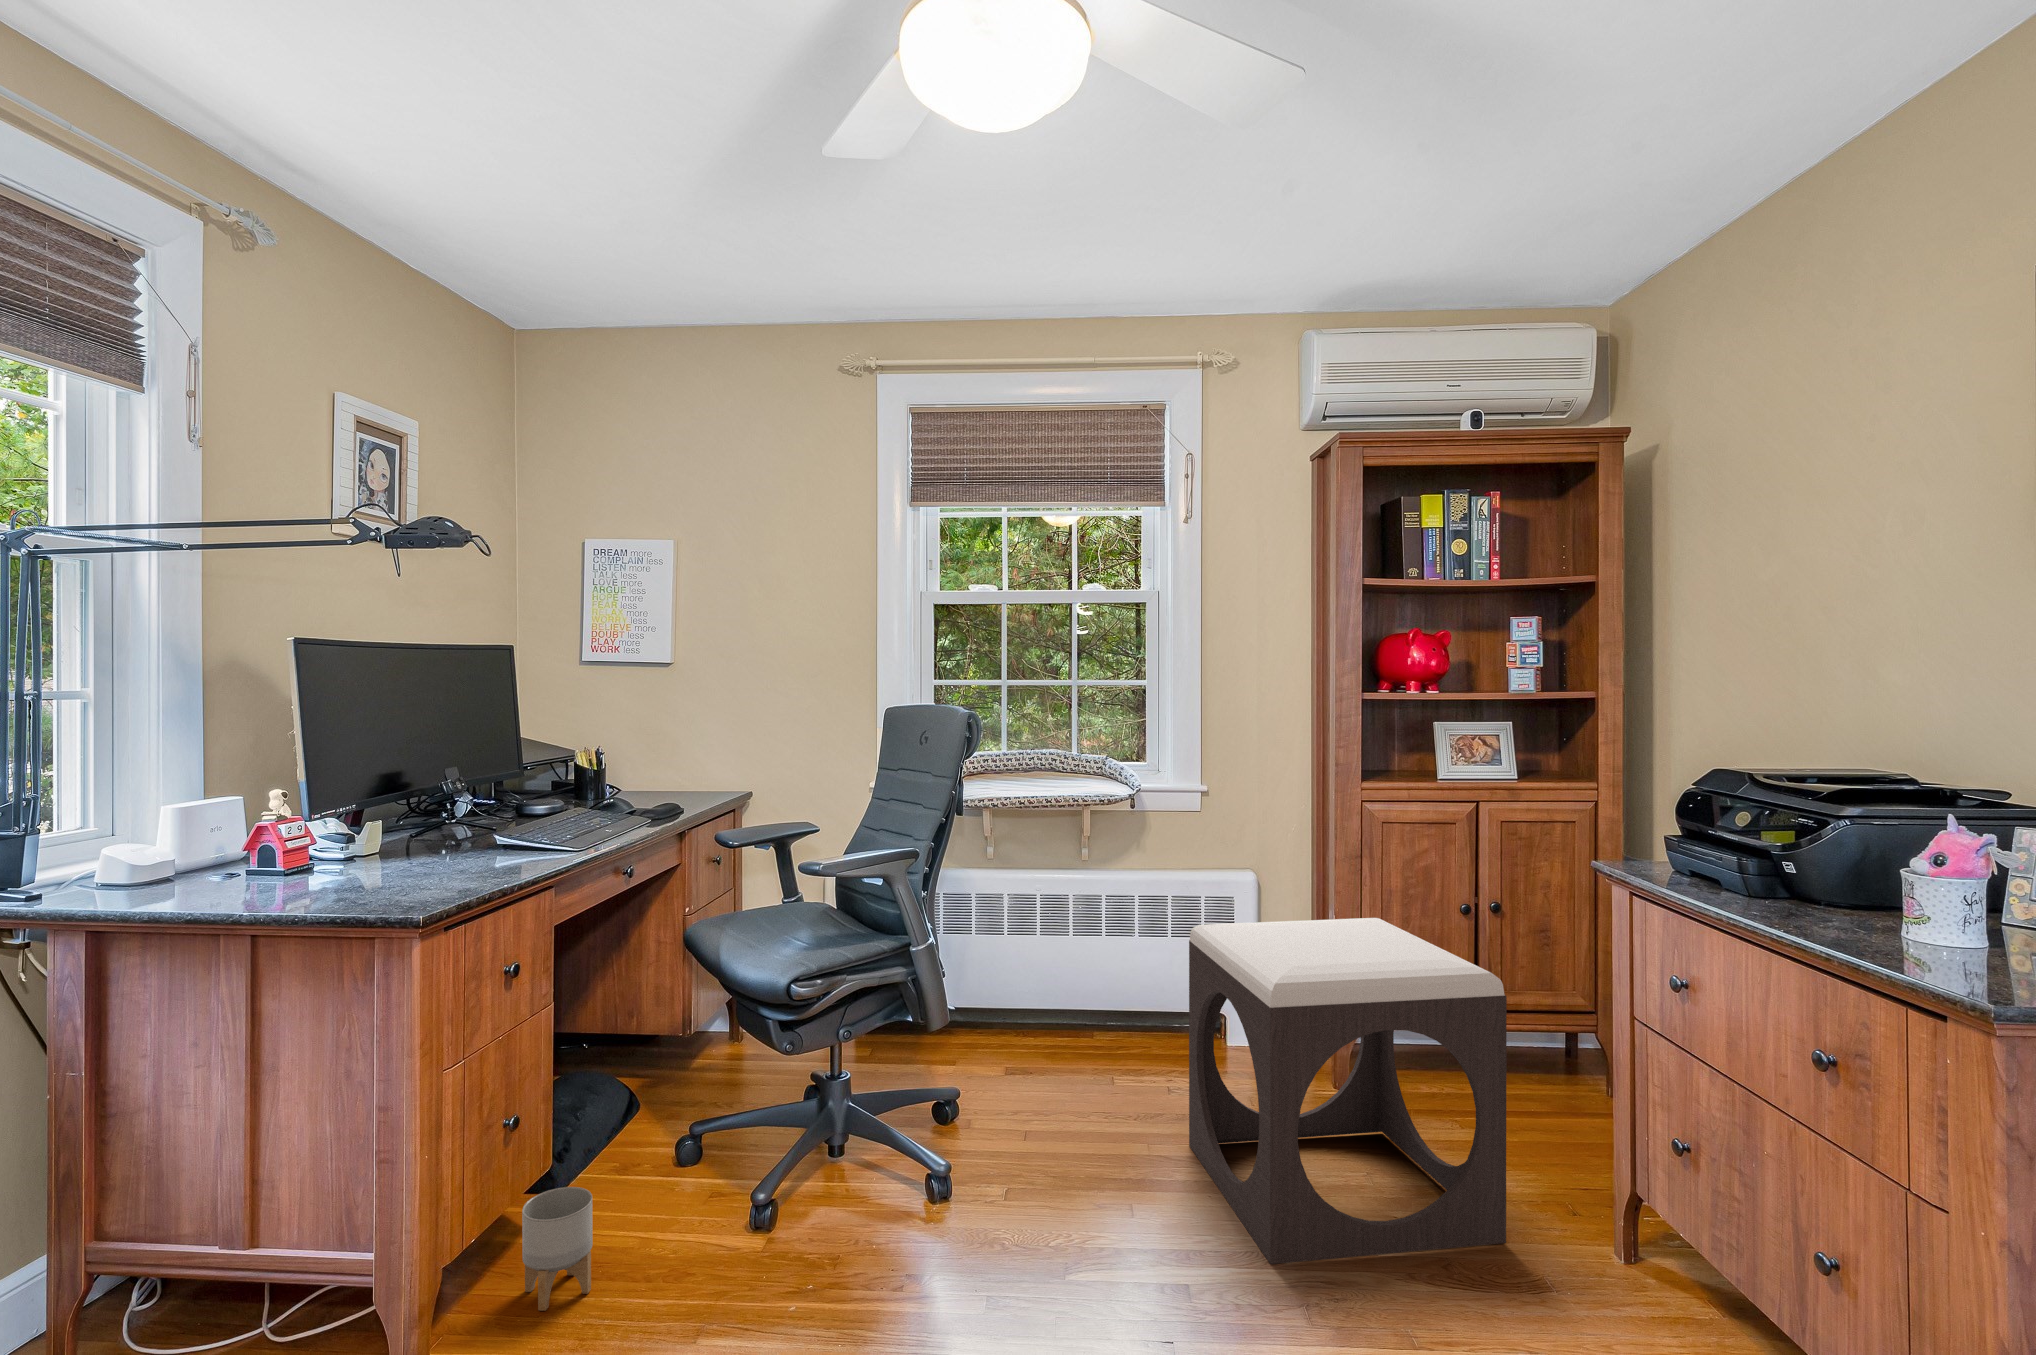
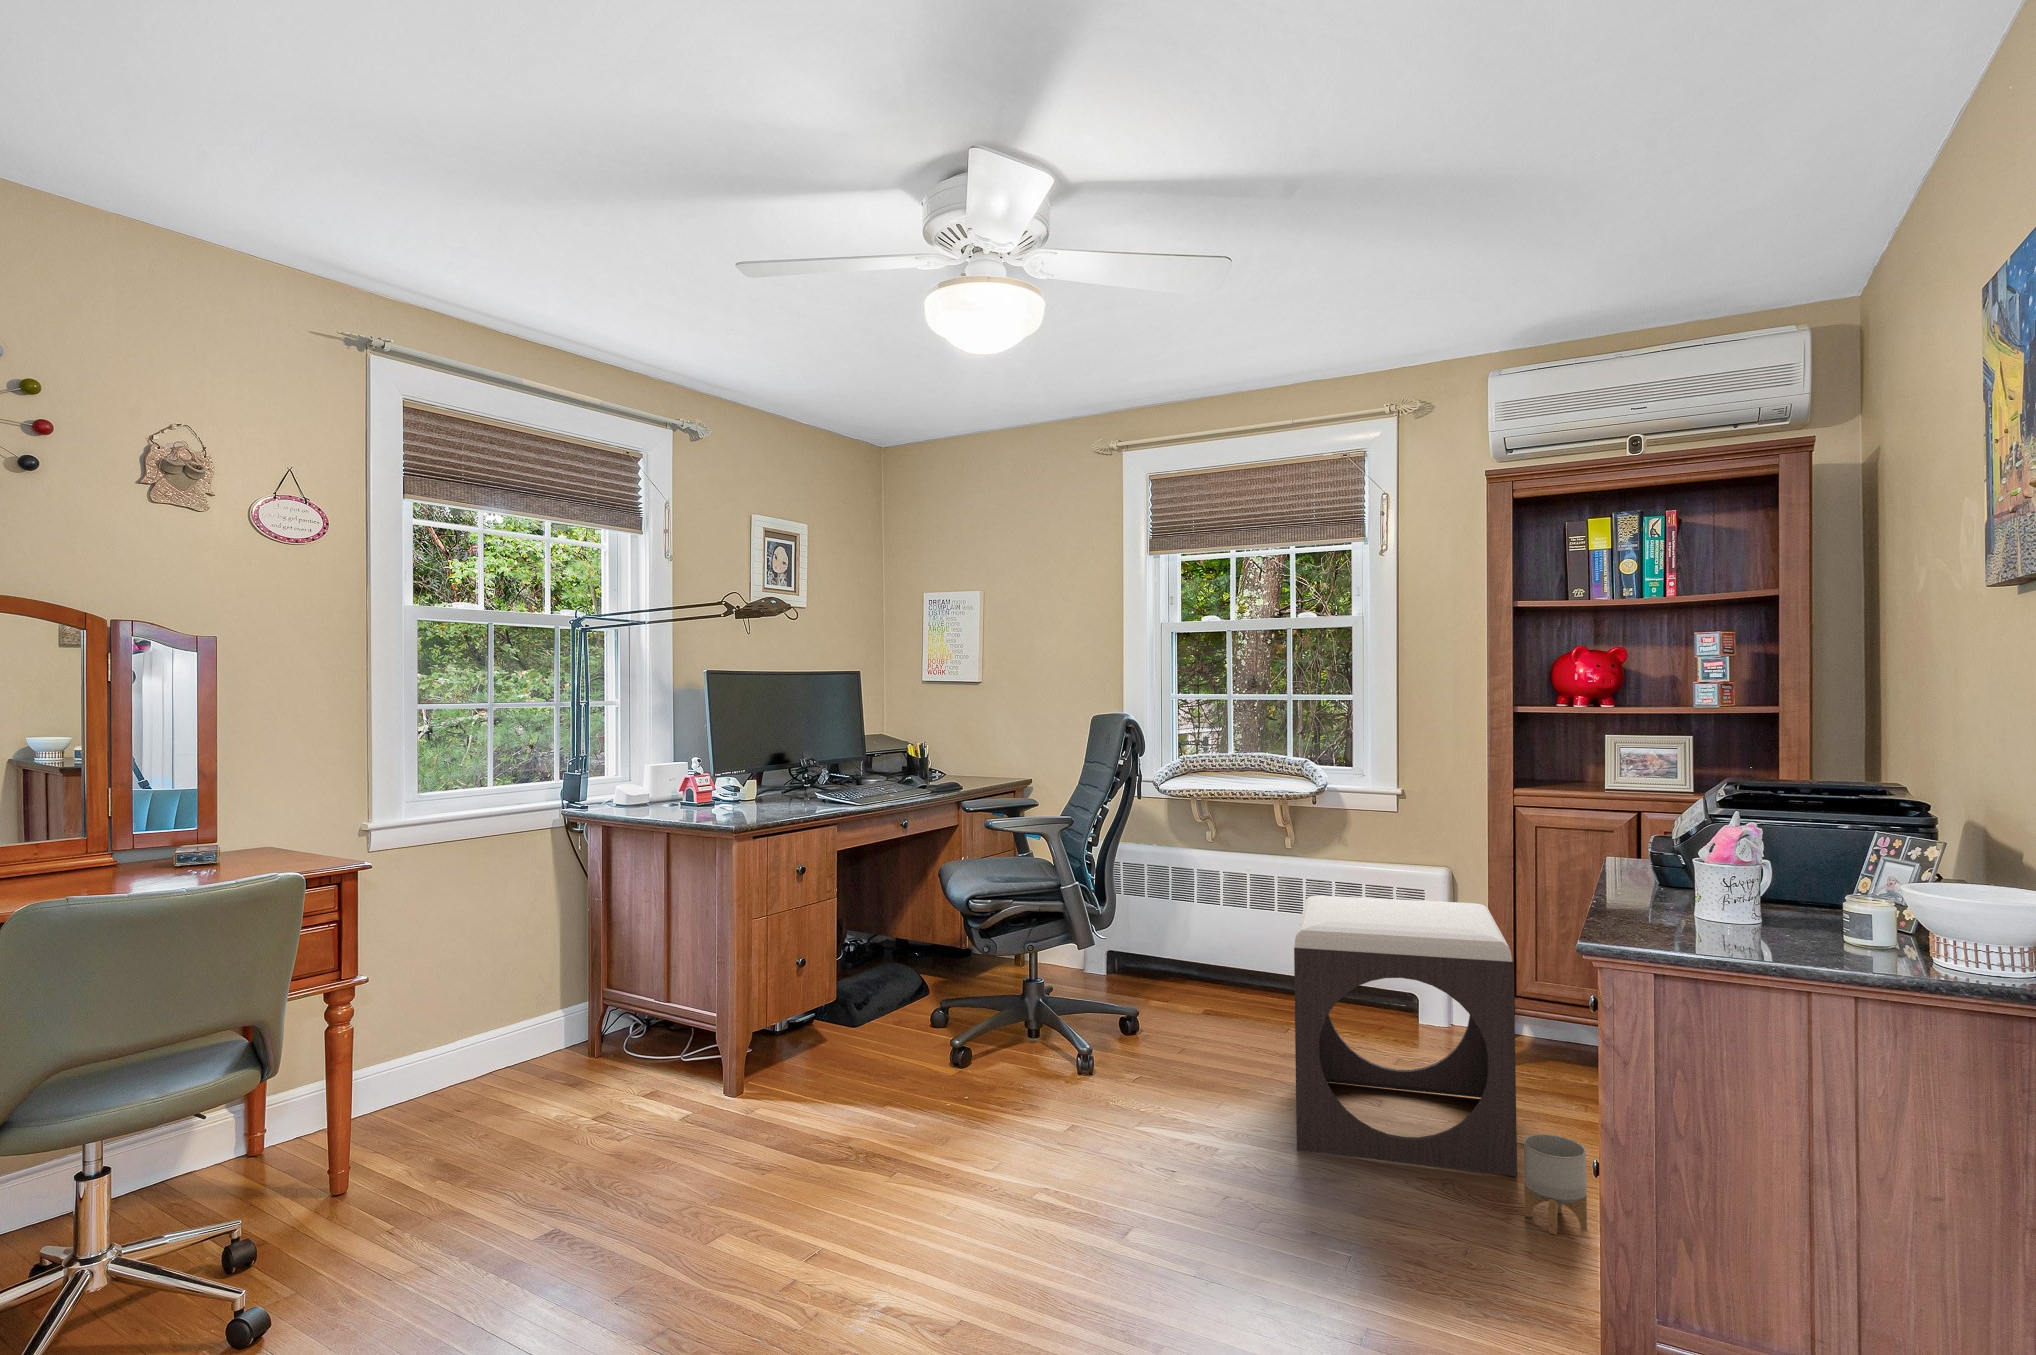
planter: present [522,1187,593,1311] -> present [1524,1134,1587,1235]

